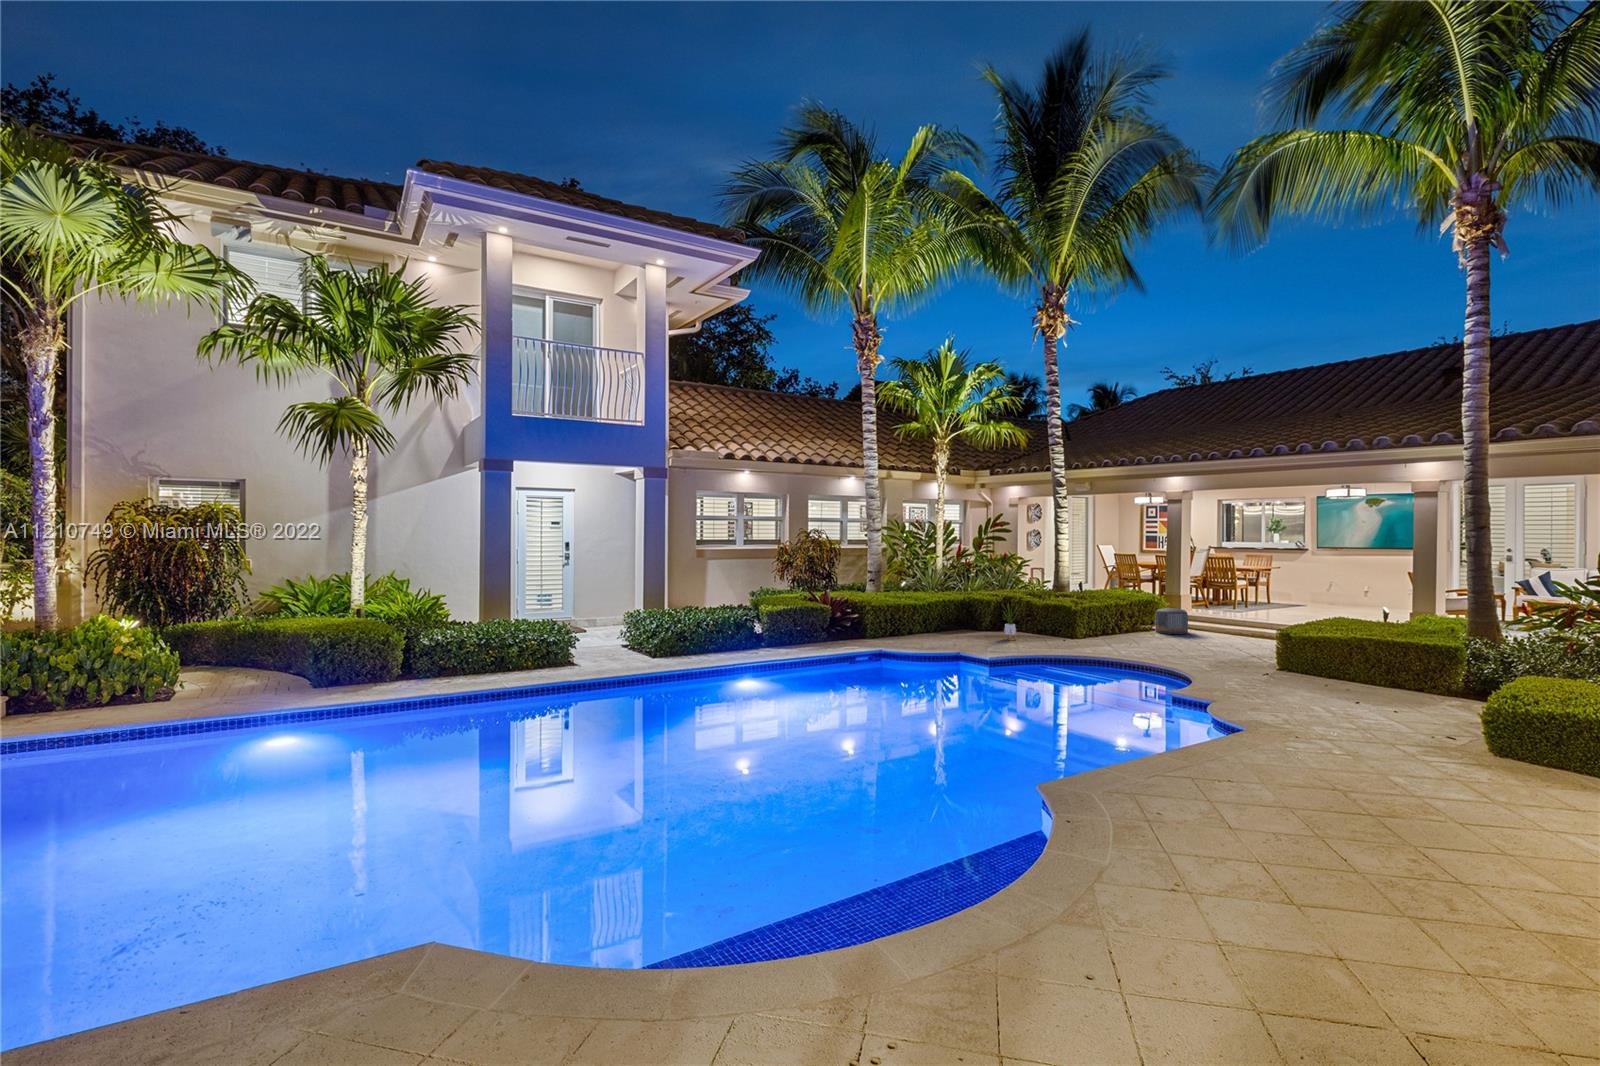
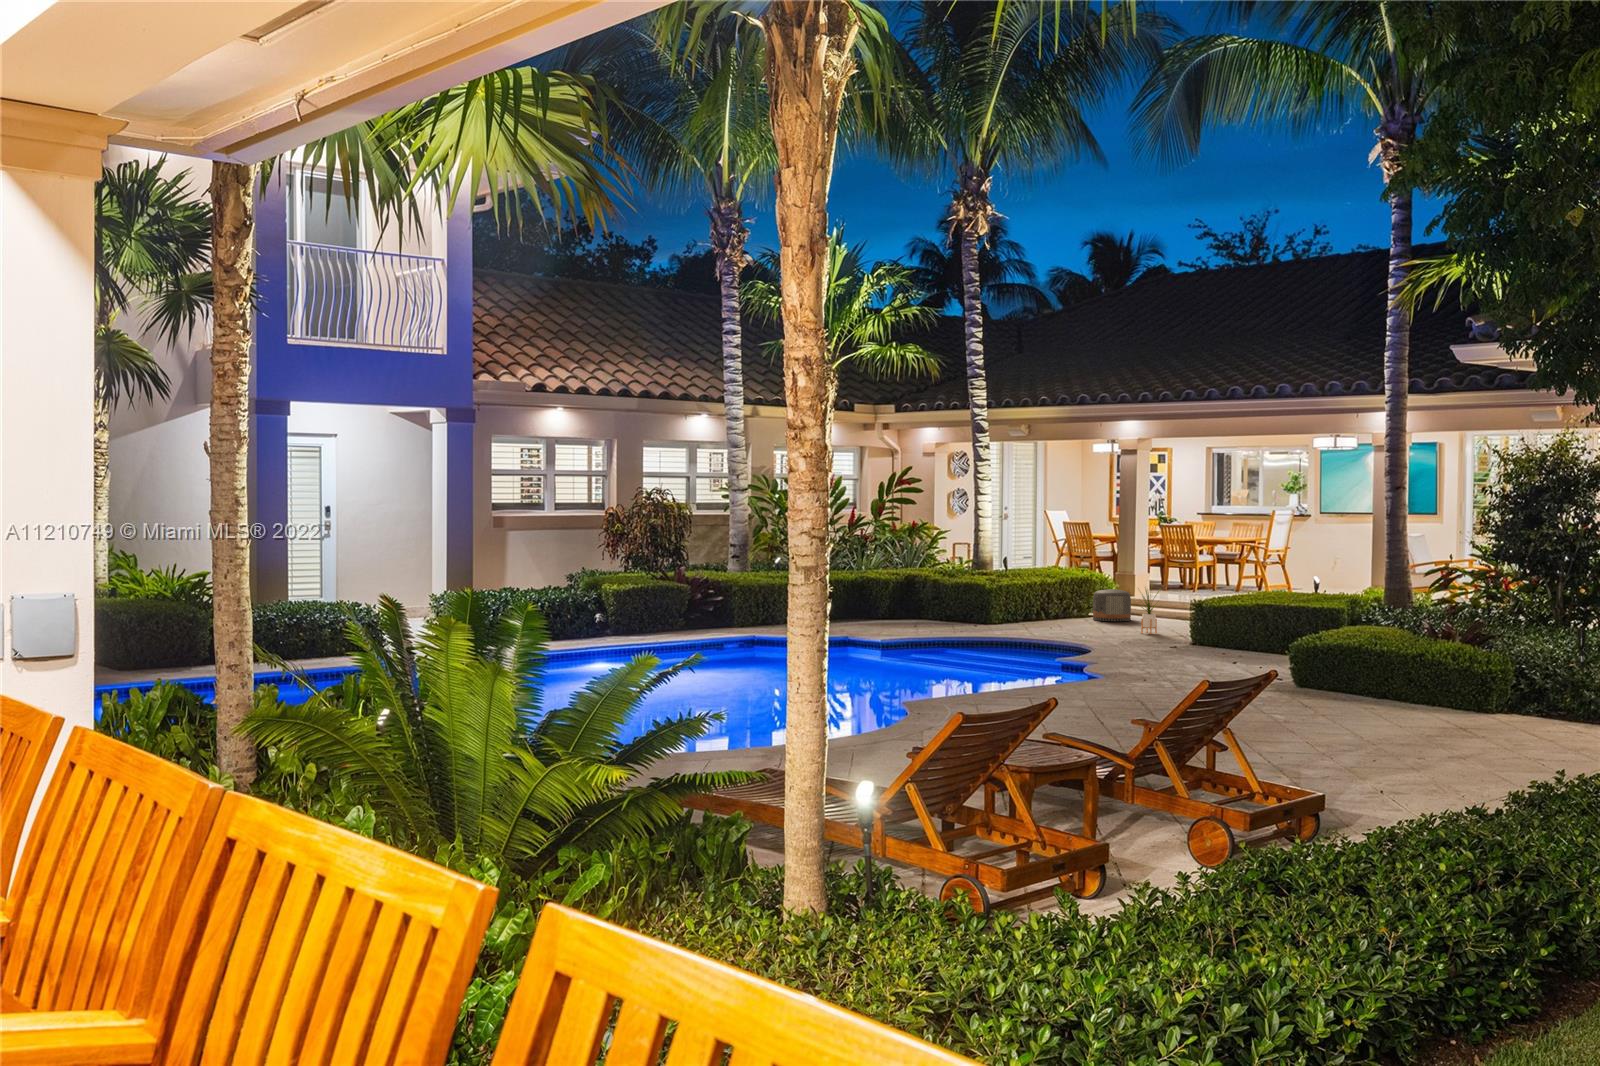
house plant: present [1004,605,1017,640] -> present [1141,588,1159,634]

